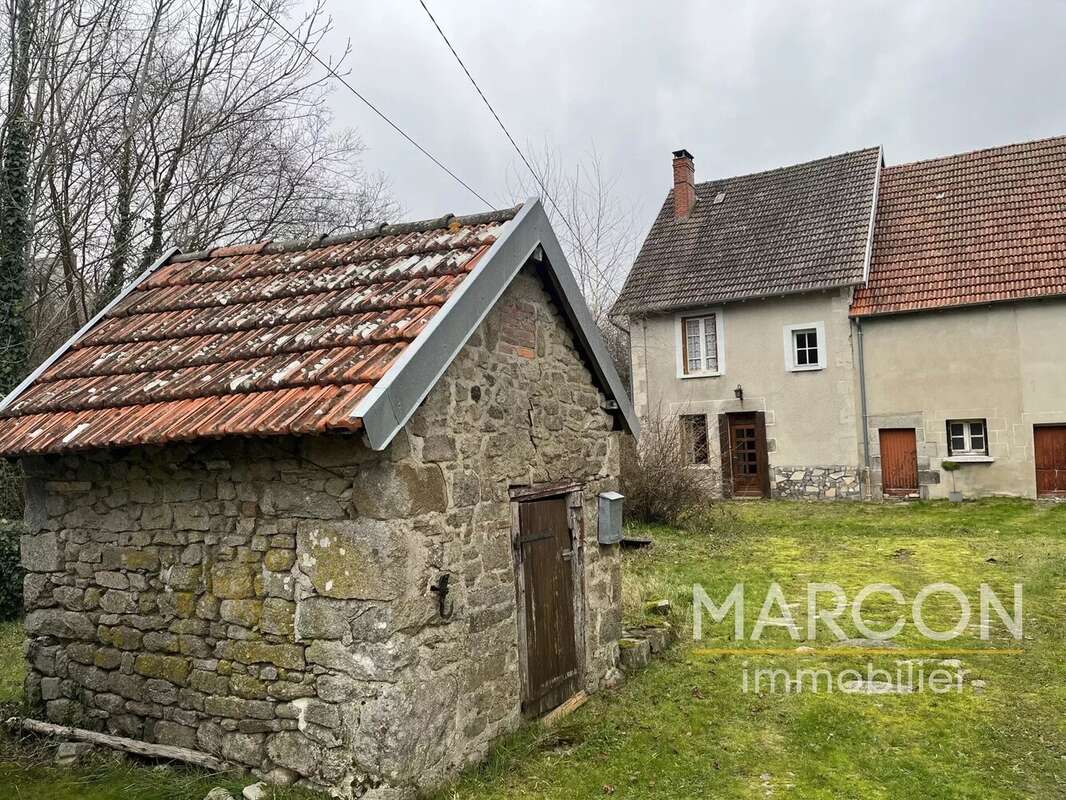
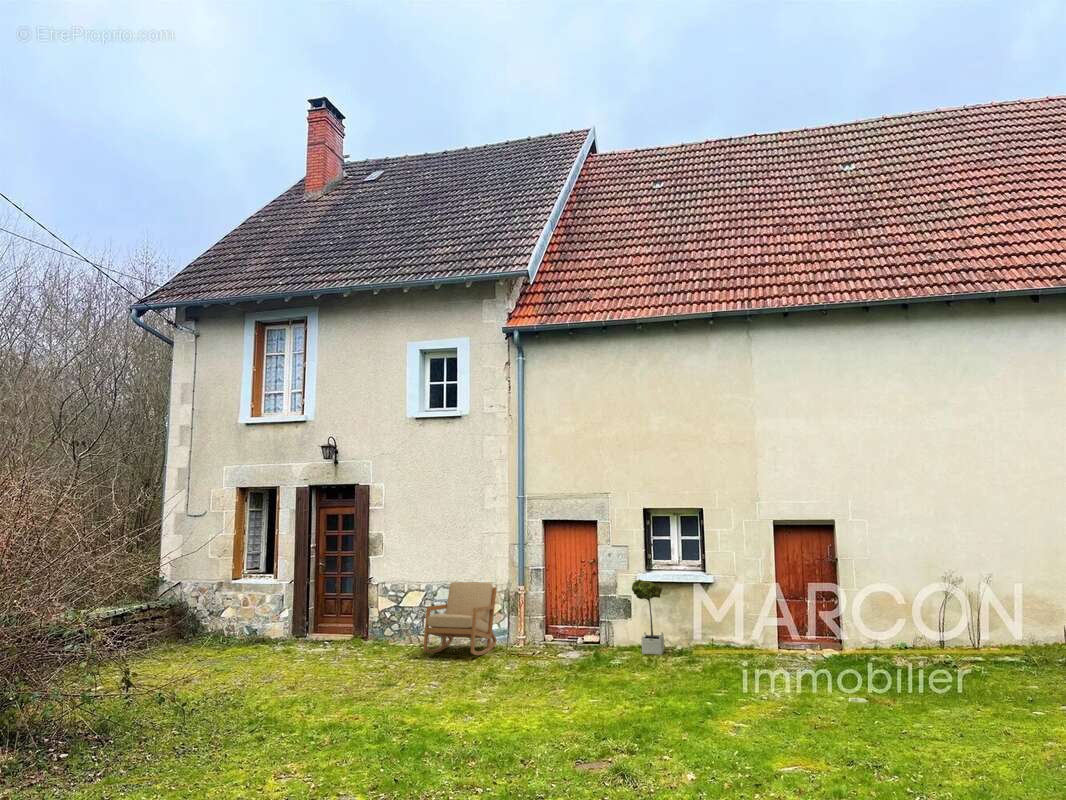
chair: none [817,465,855,504] -> present [423,582,497,655]

